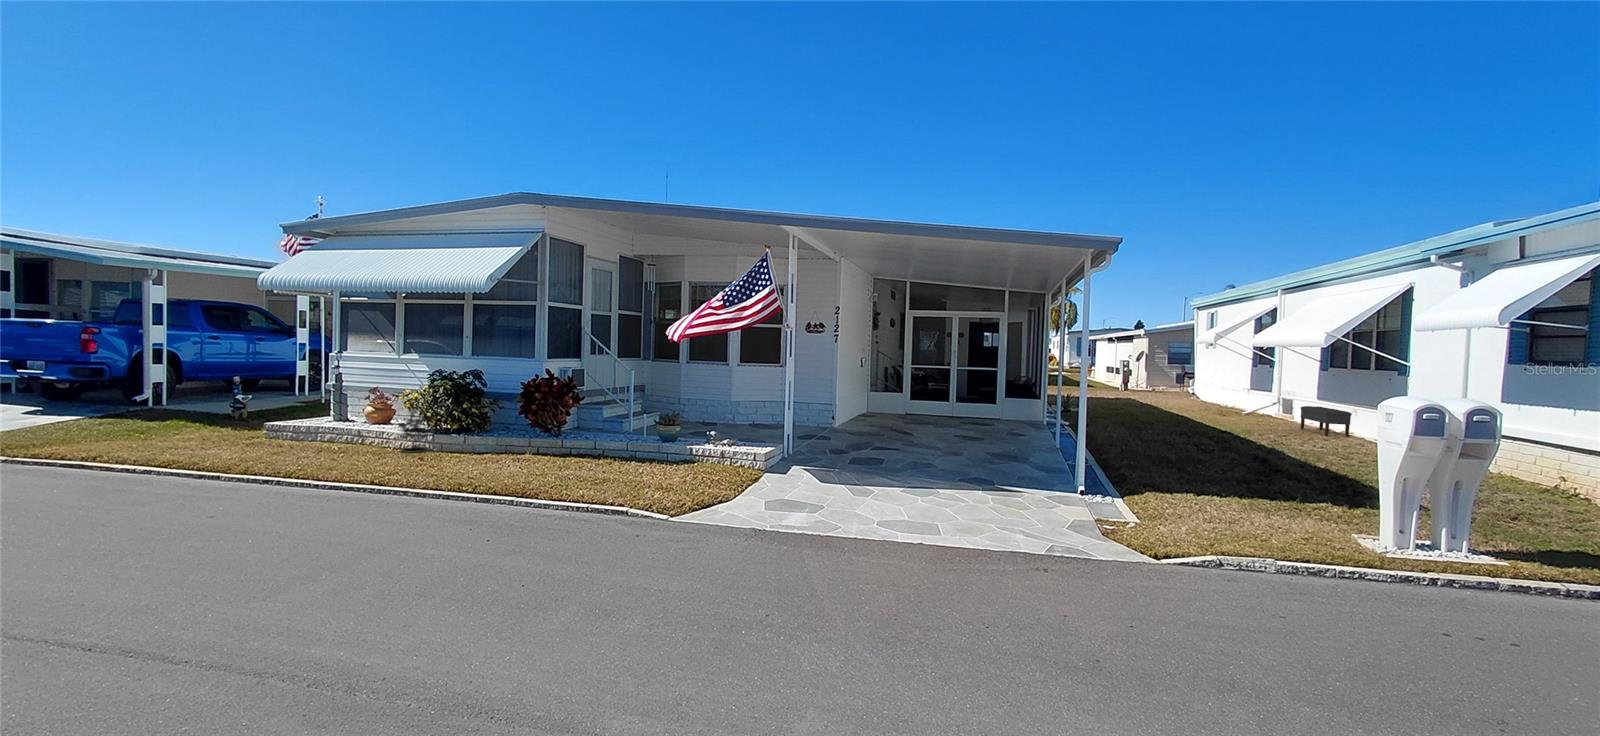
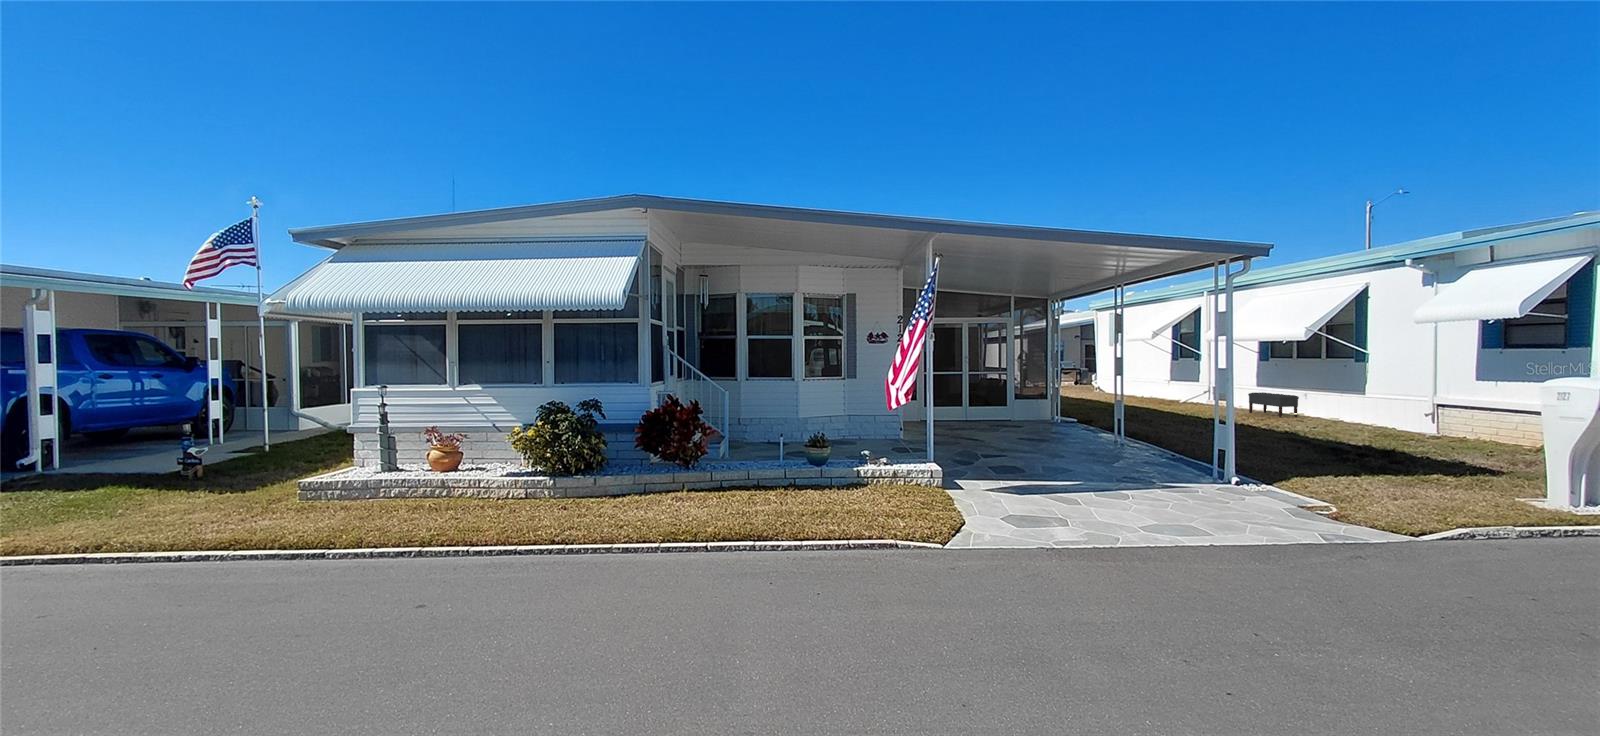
potted tree: present [398,407,430,453] -> none [509,443,548,502]

